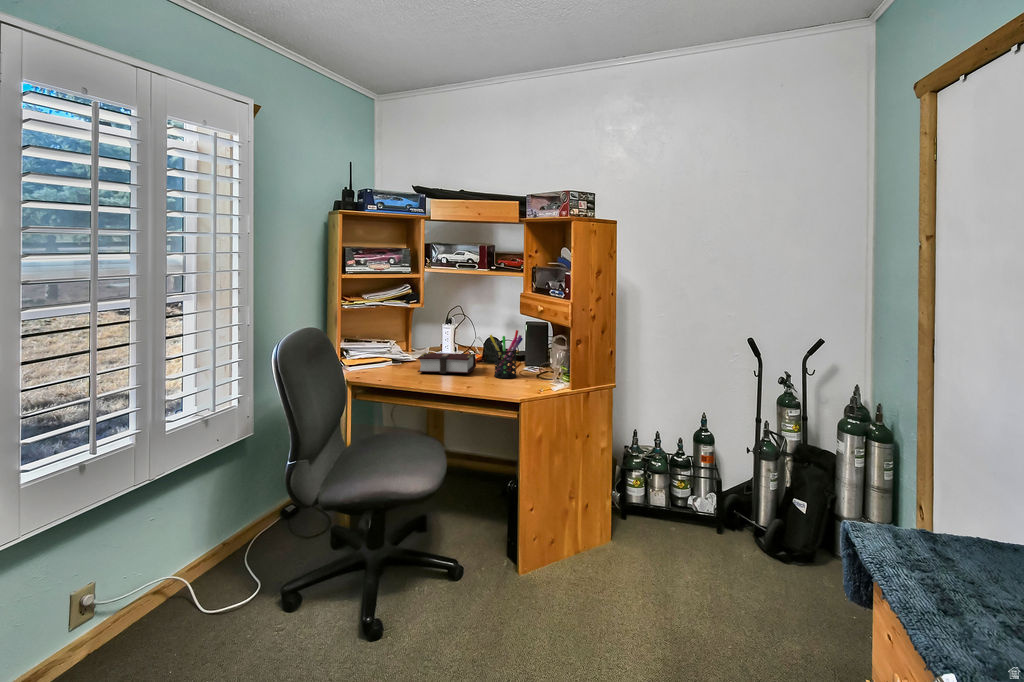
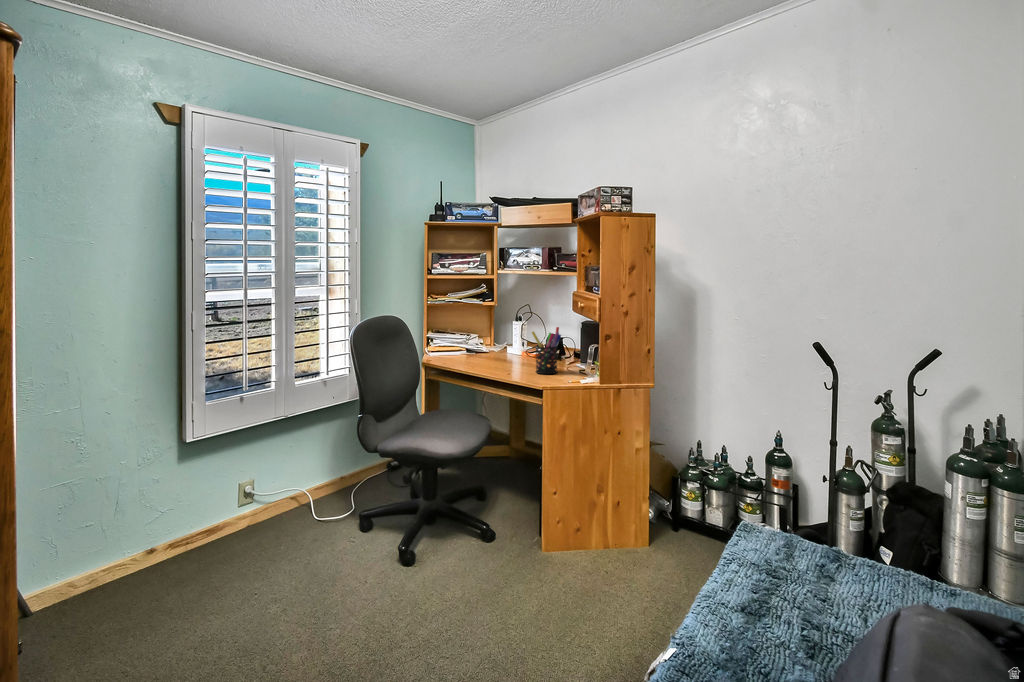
book: present [417,353,476,374] -> none [471,347,531,367]

